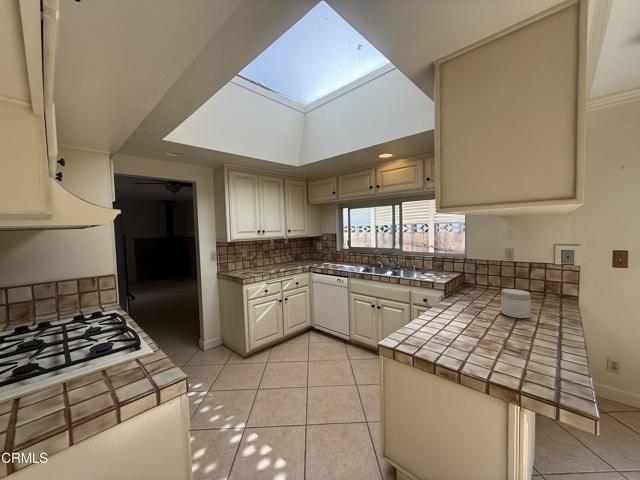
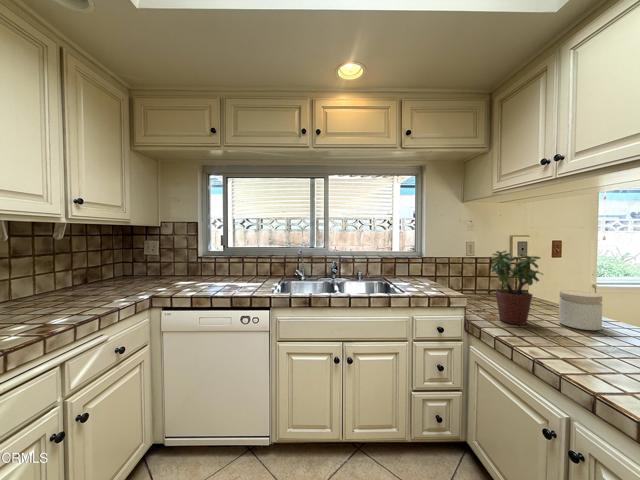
potted plant: none [452,258,488,307] -> present [490,251,543,325]

